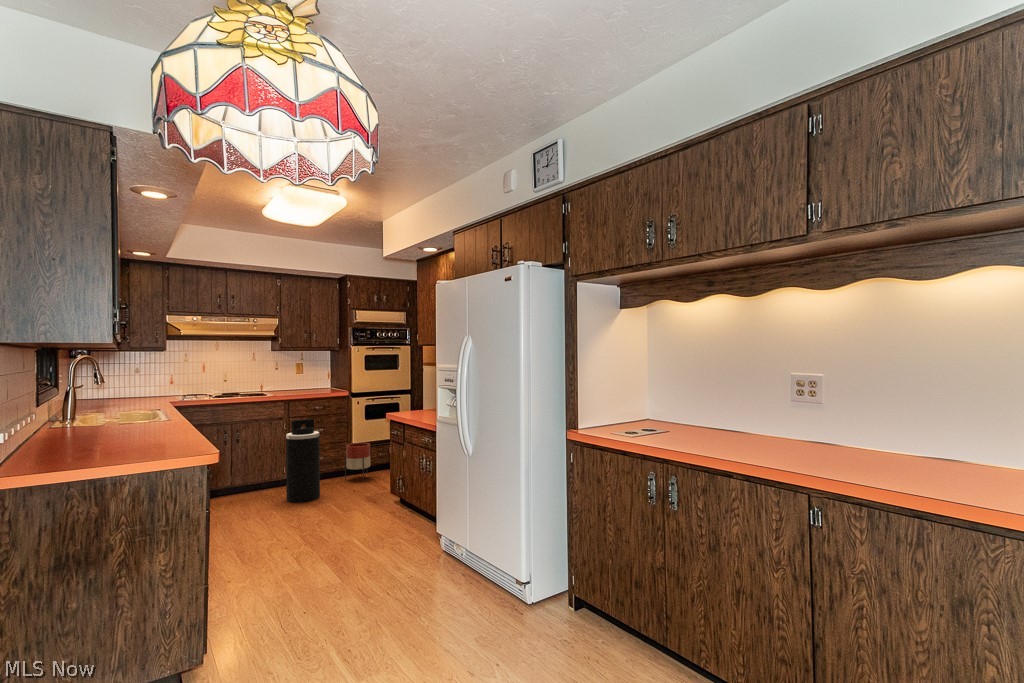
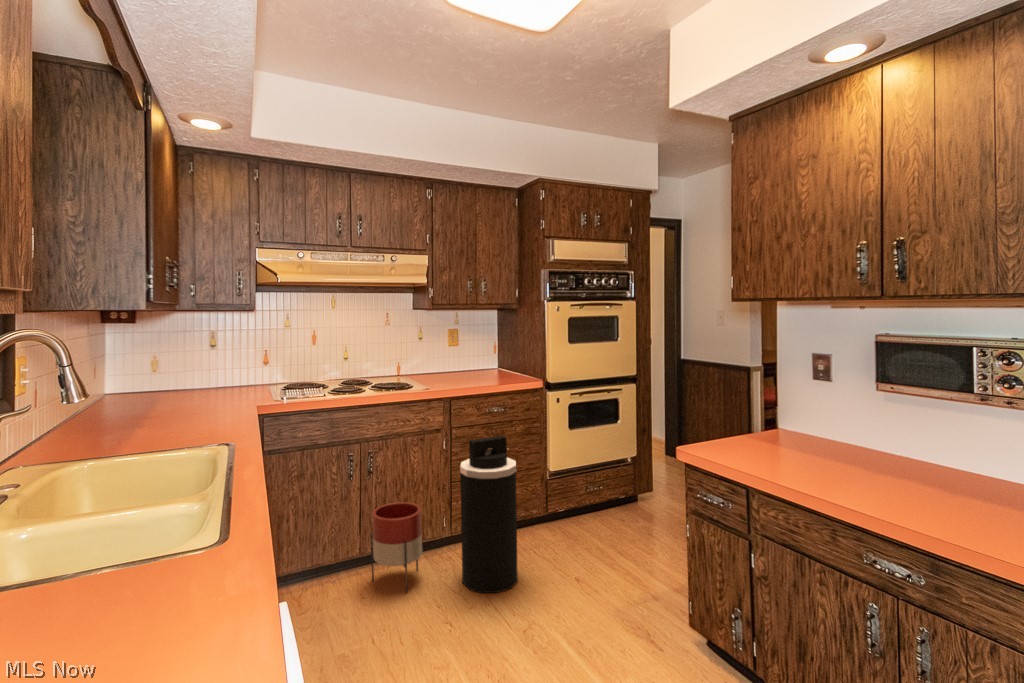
planter: present [345,443,370,482] -> present [371,502,422,593]

